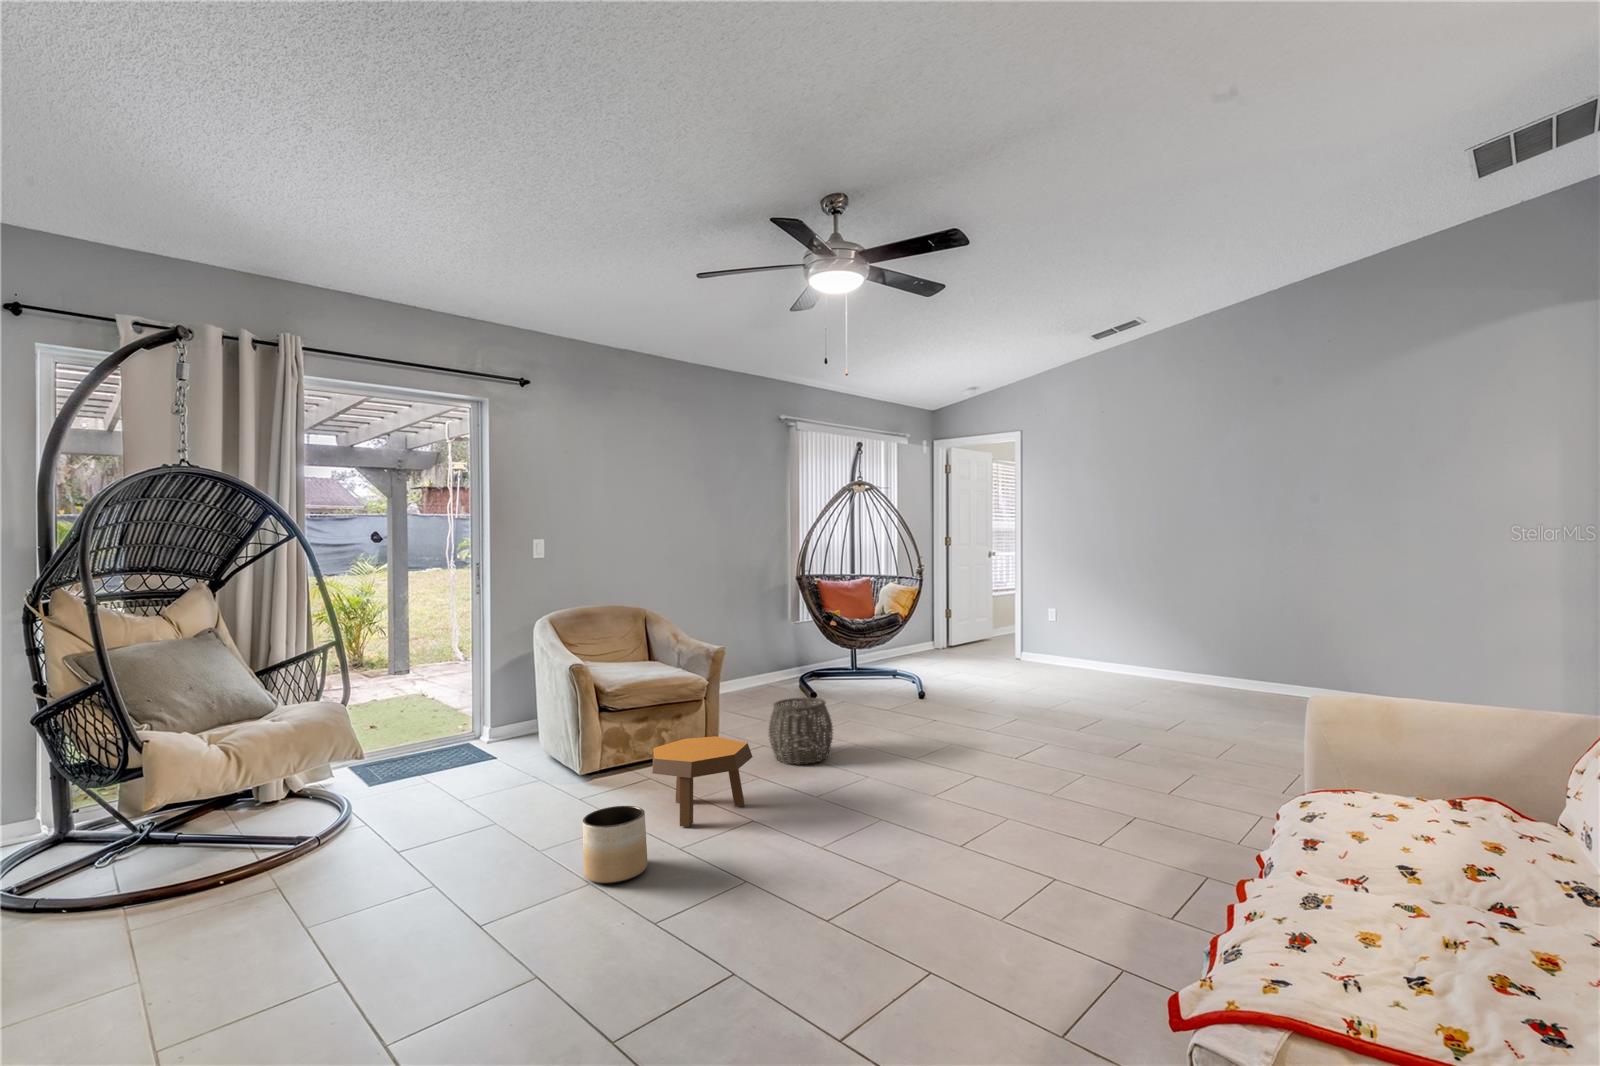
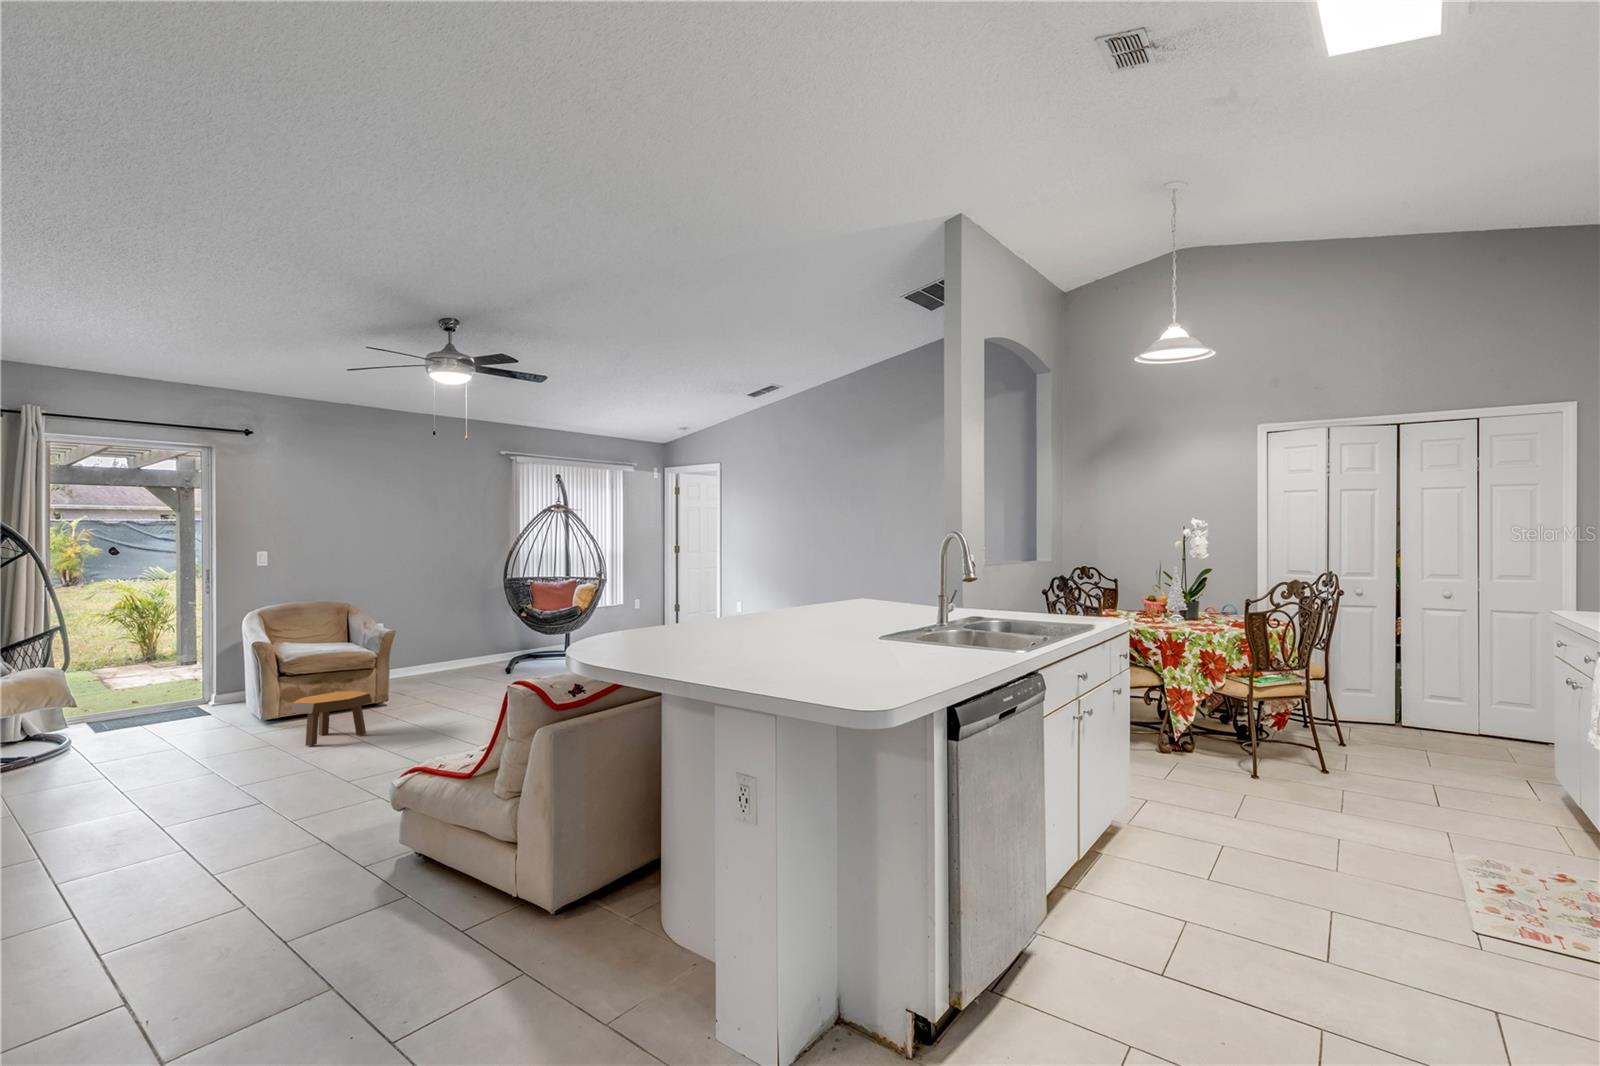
woven basket: present [768,697,833,764] -> none [416,667,468,713]
planter: present [583,806,647,884] -> none [212,728,261,772]

